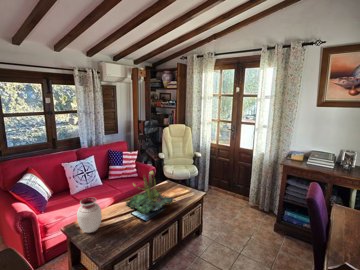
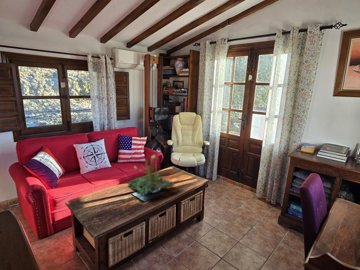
vase: present [77,198,102,233] -> none [79,176,102,208]

